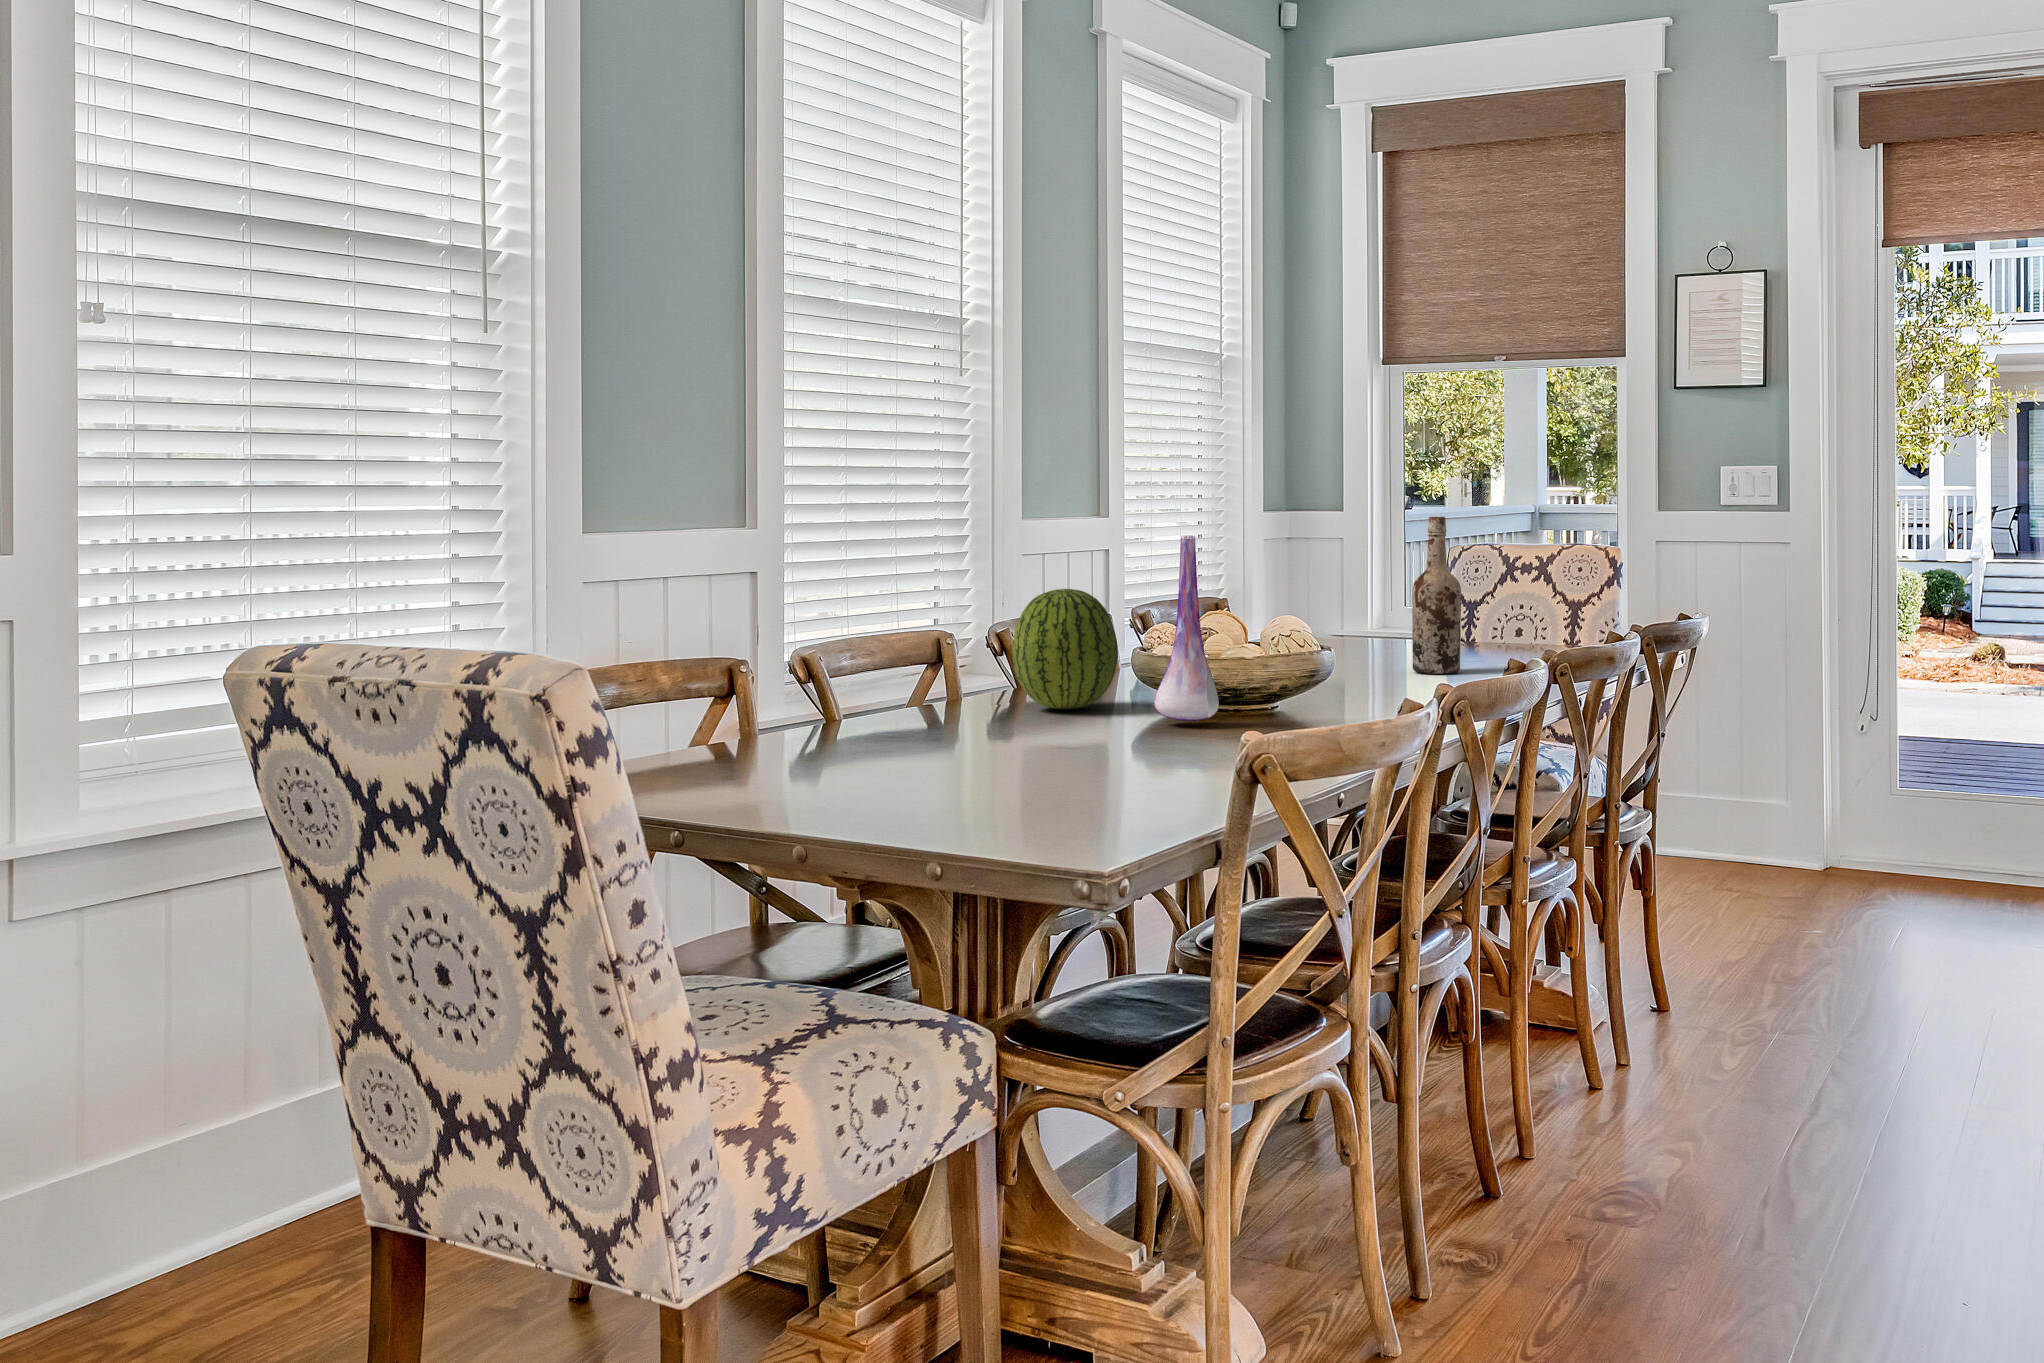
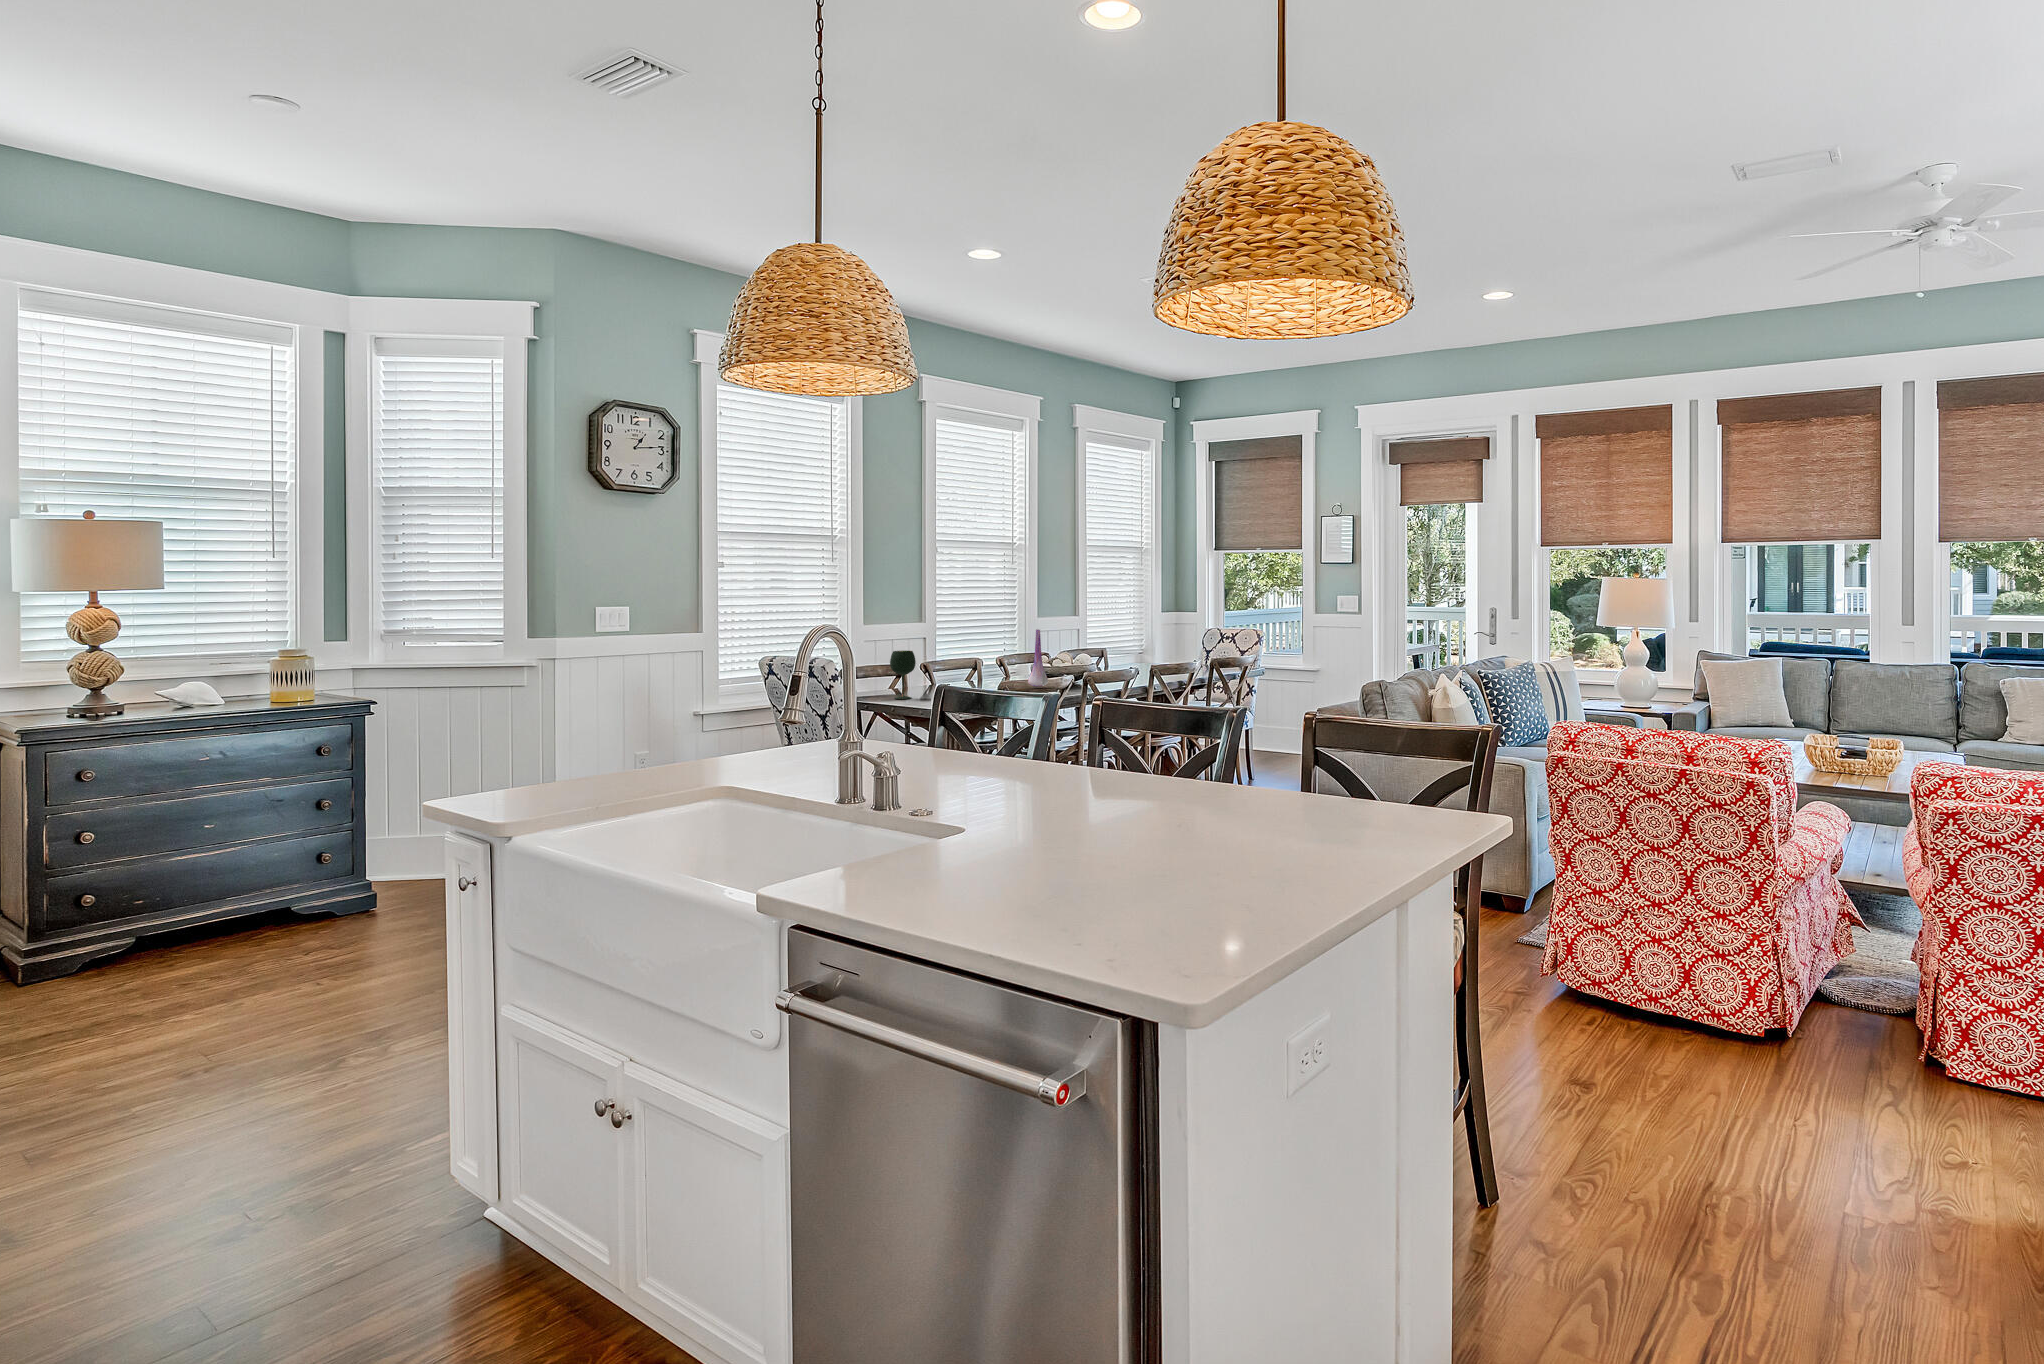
wine bottle: present [1412,517,1461,674] -> none [1146,621,1162,676]
fruit: present [1013,589,1118,709] -> none [993,645,1026,684]
wine glass: none [736,610,831,789] -> present [890,651,916,699]

